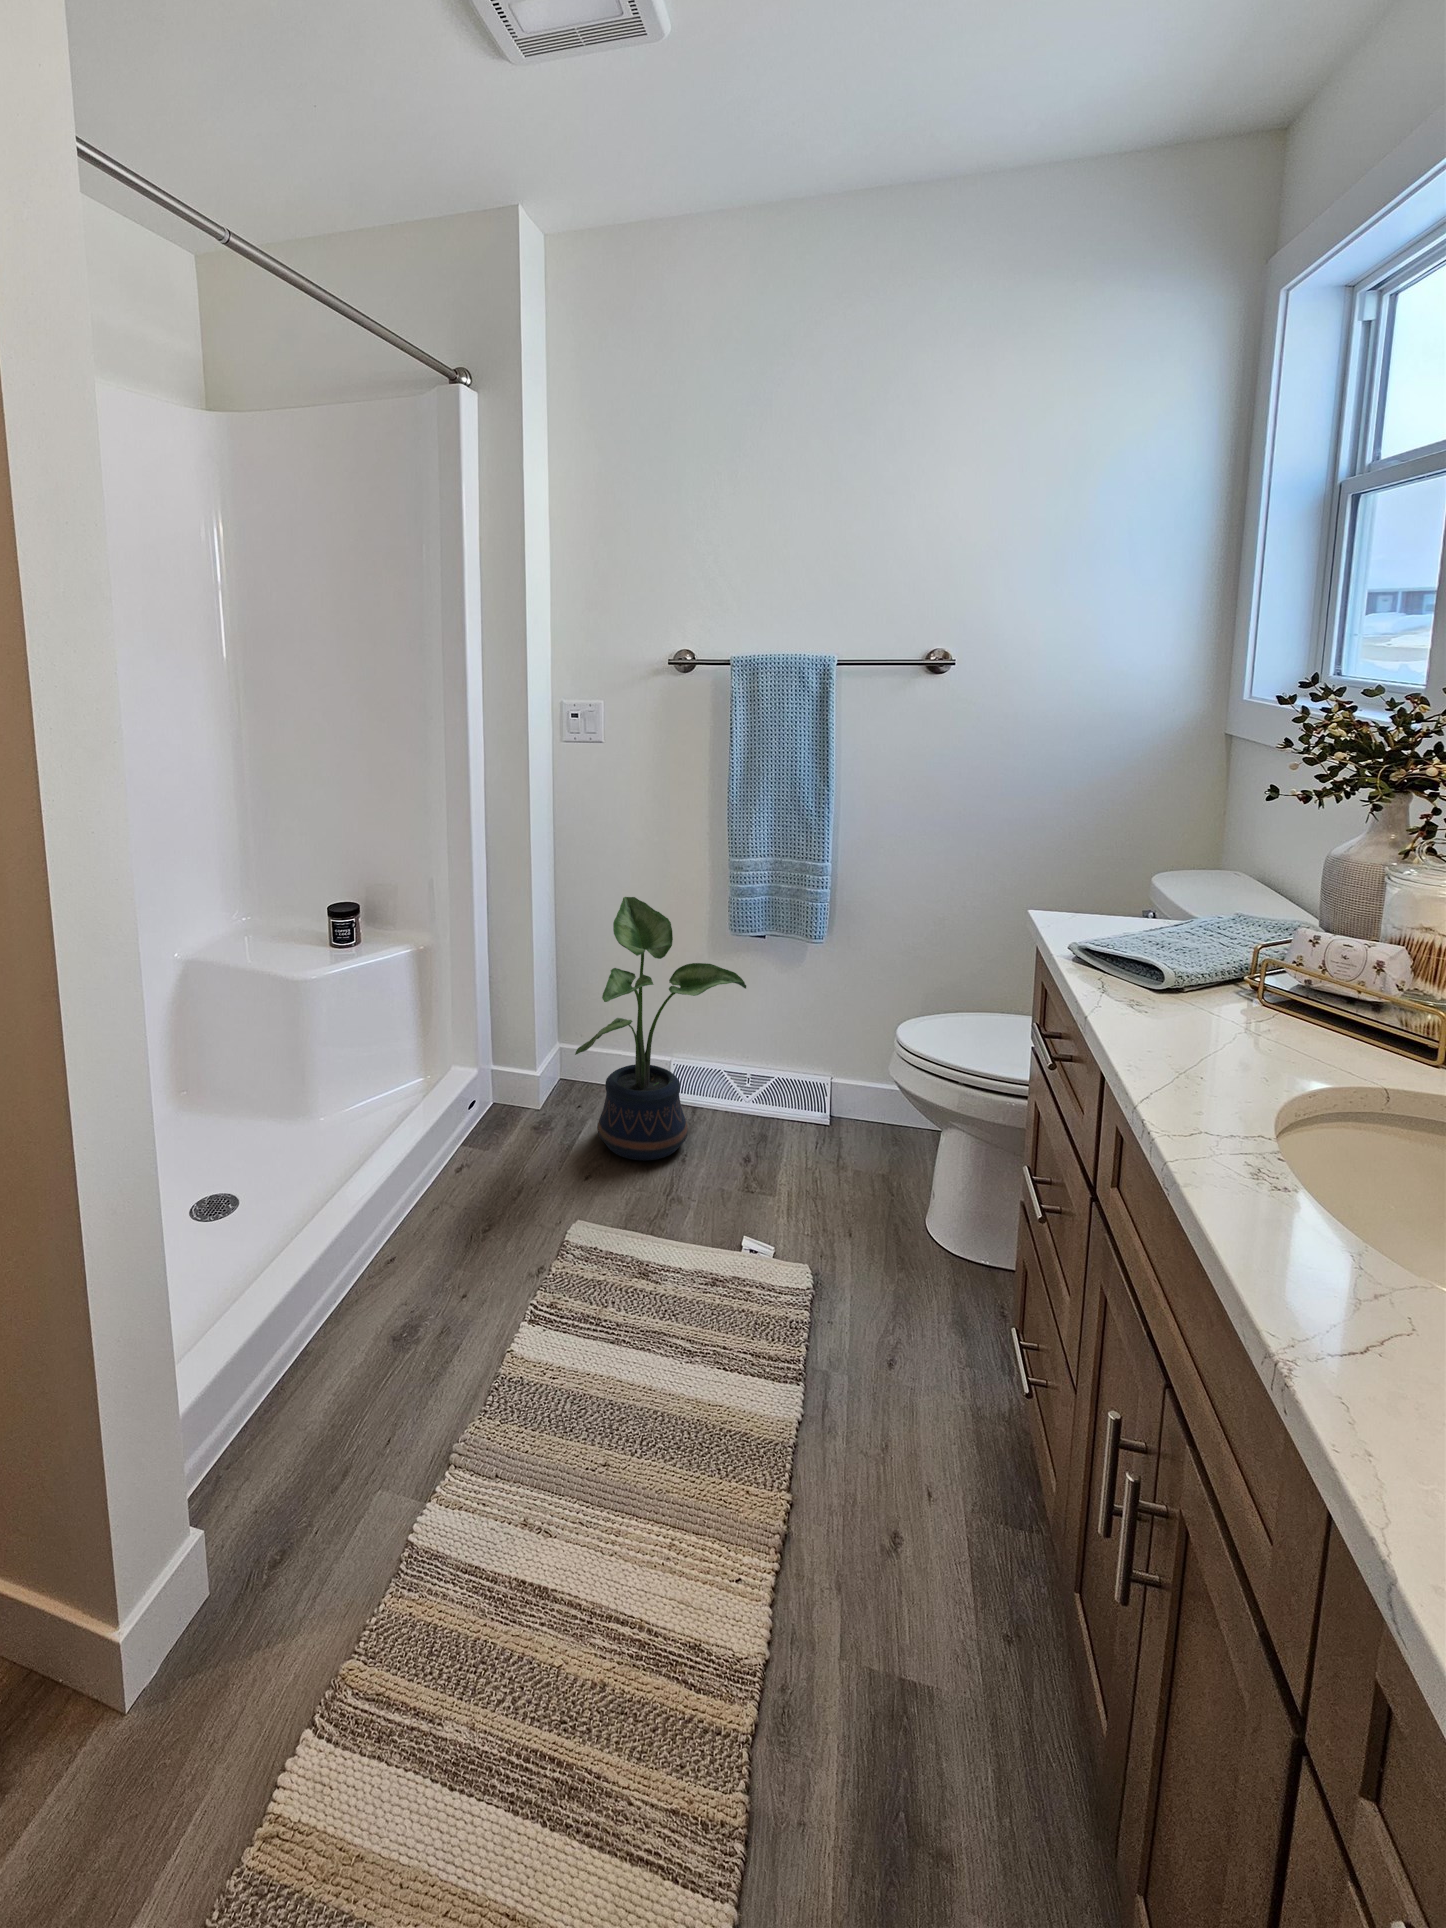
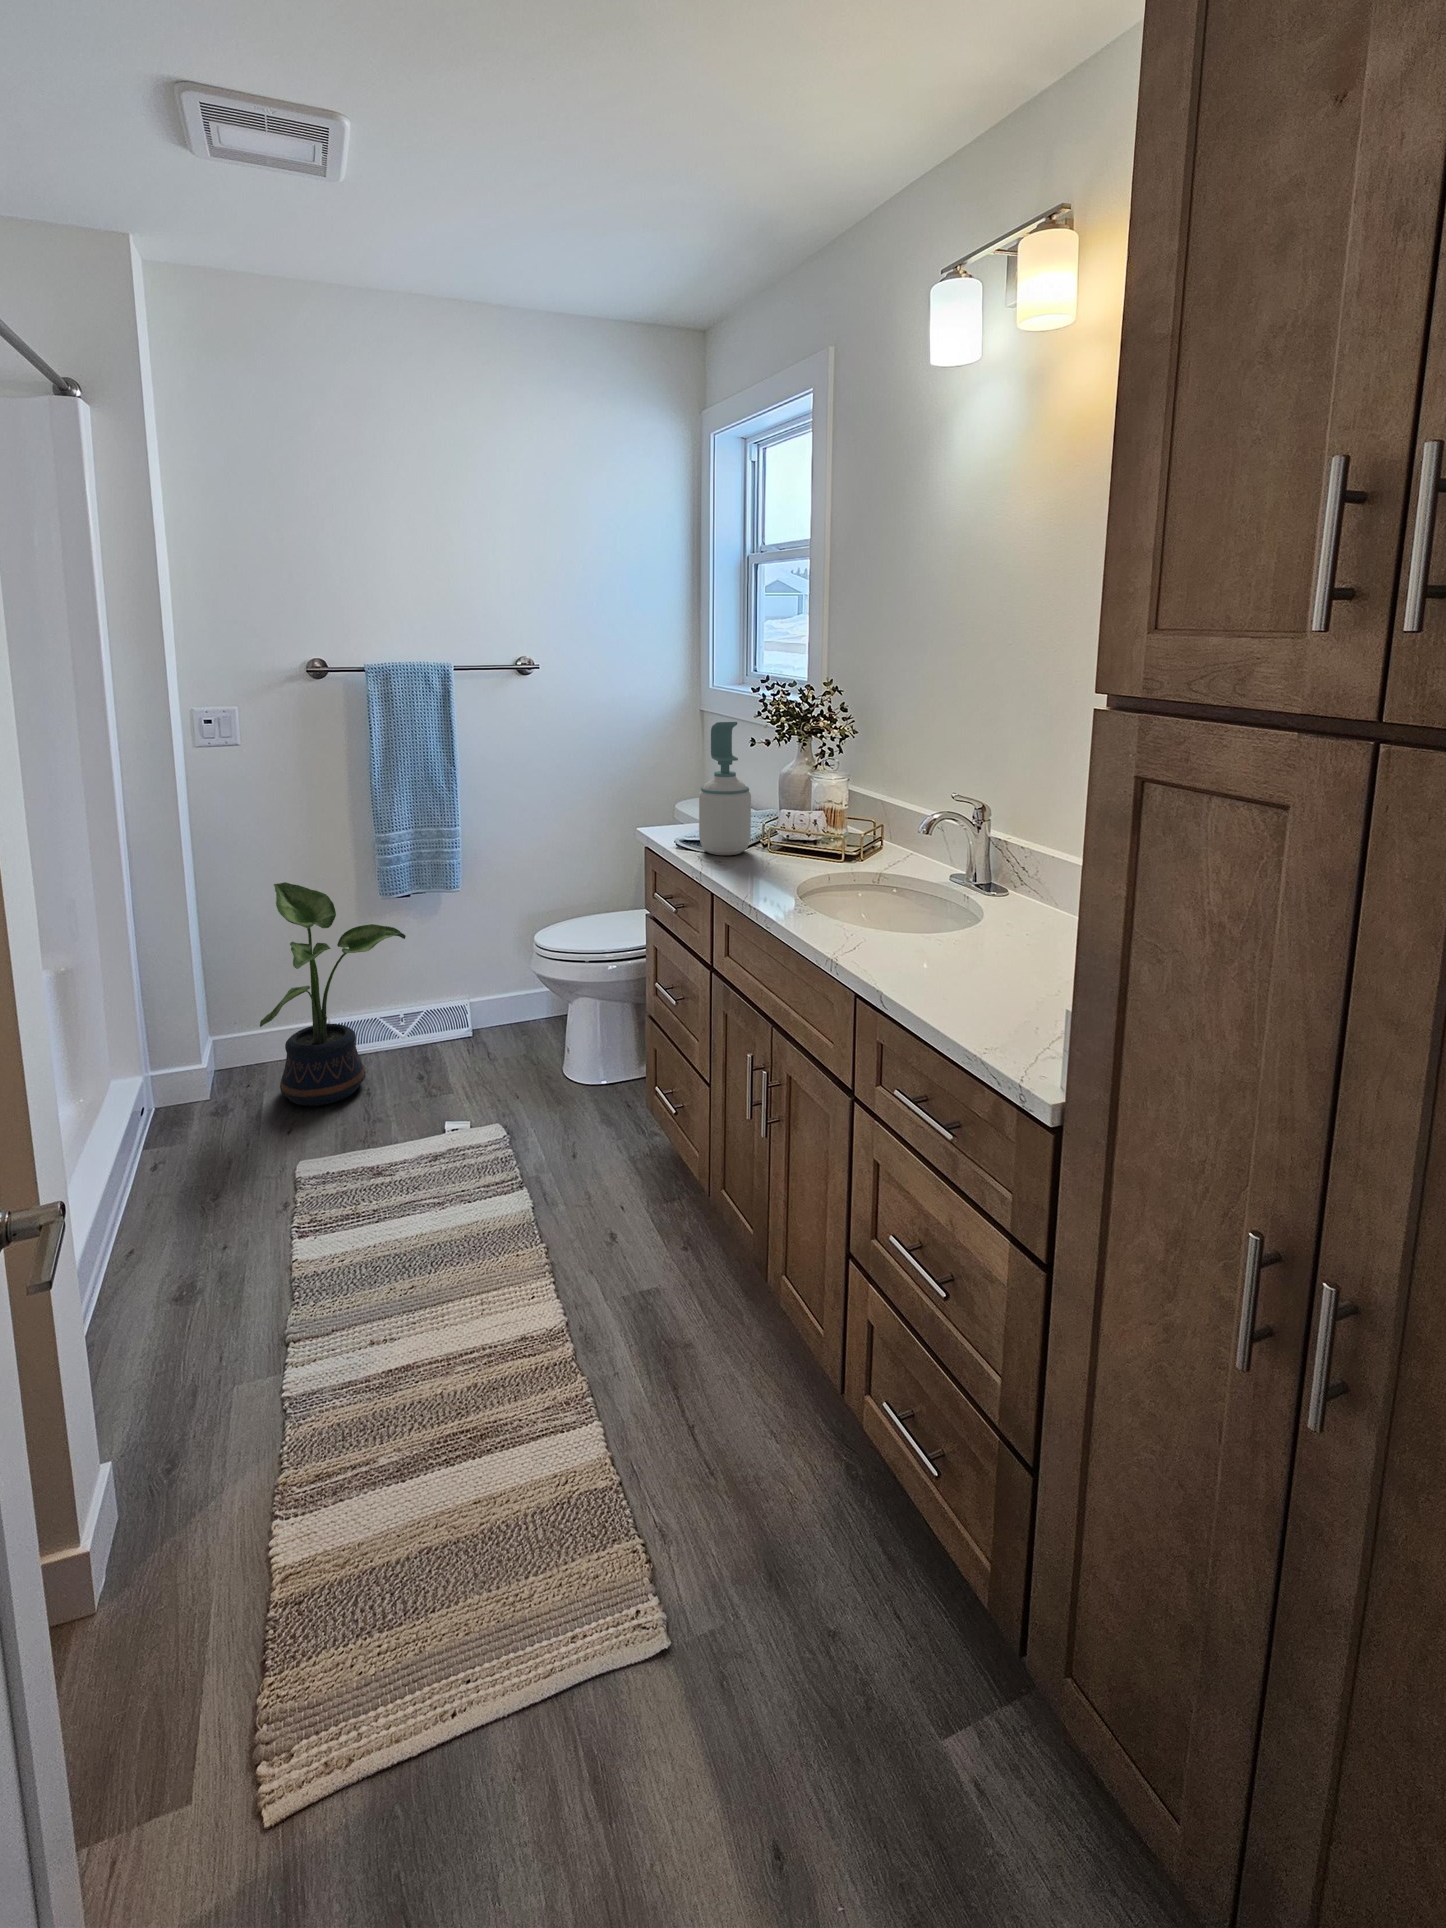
soap bottle: none [1106,759,1216,994] -> present [699,722,751,855]

